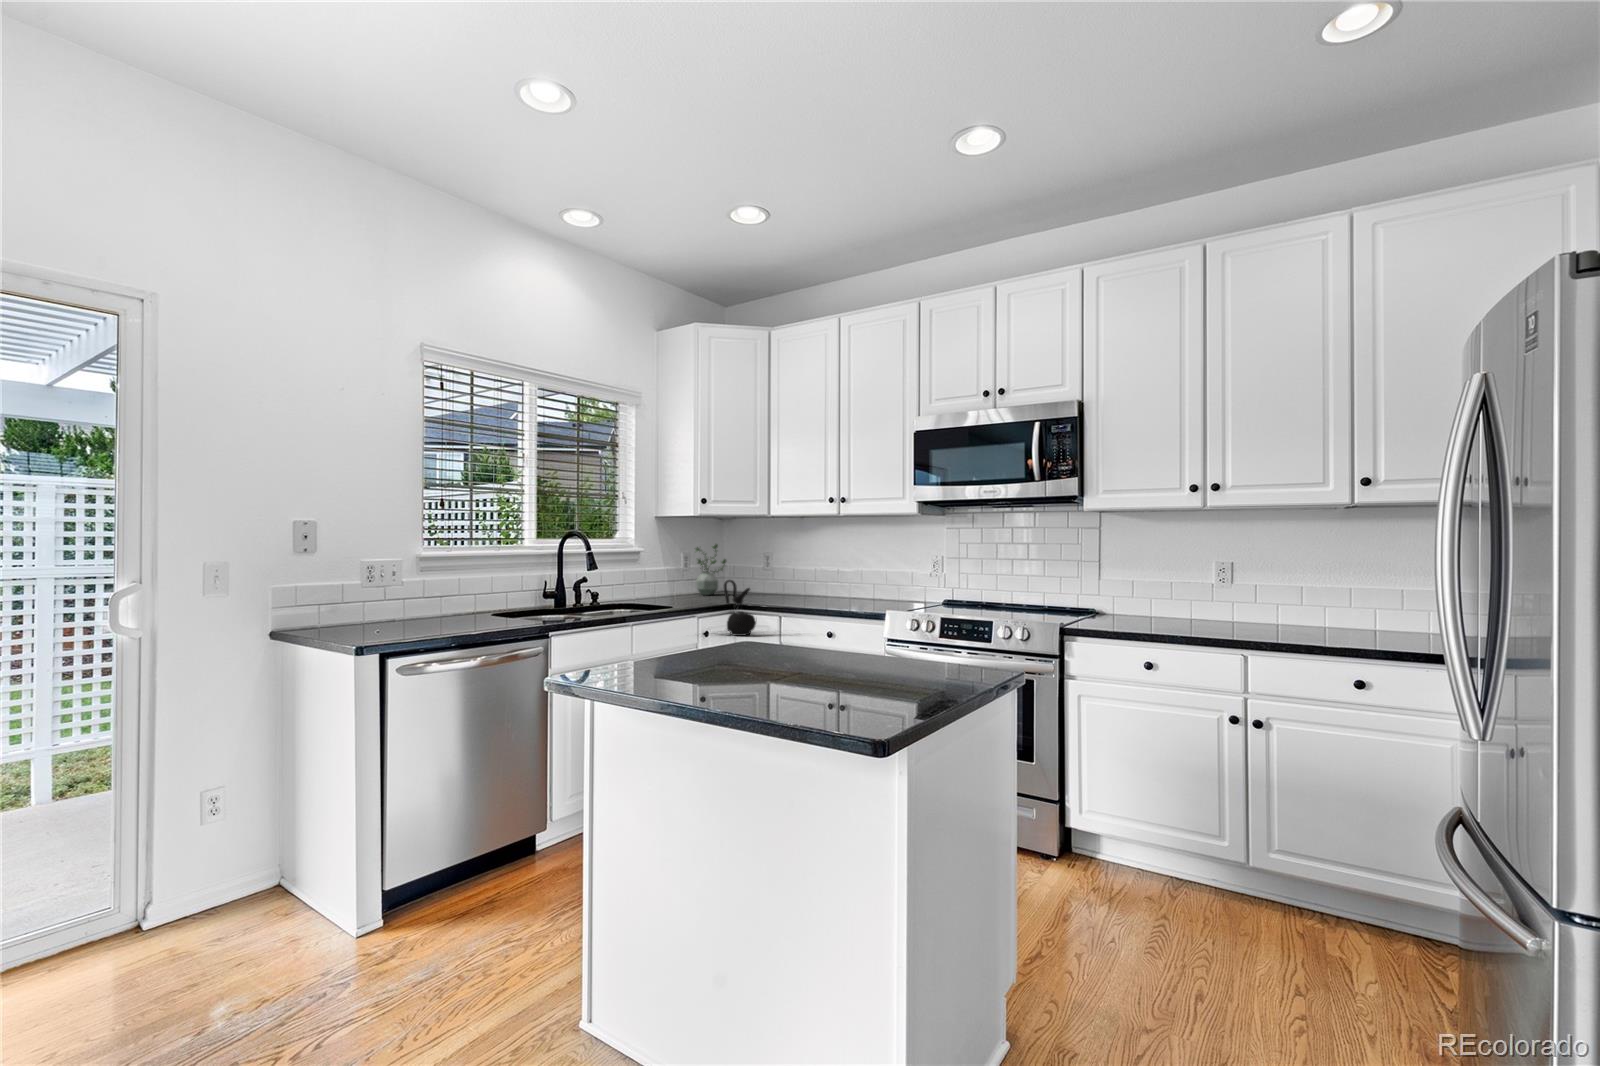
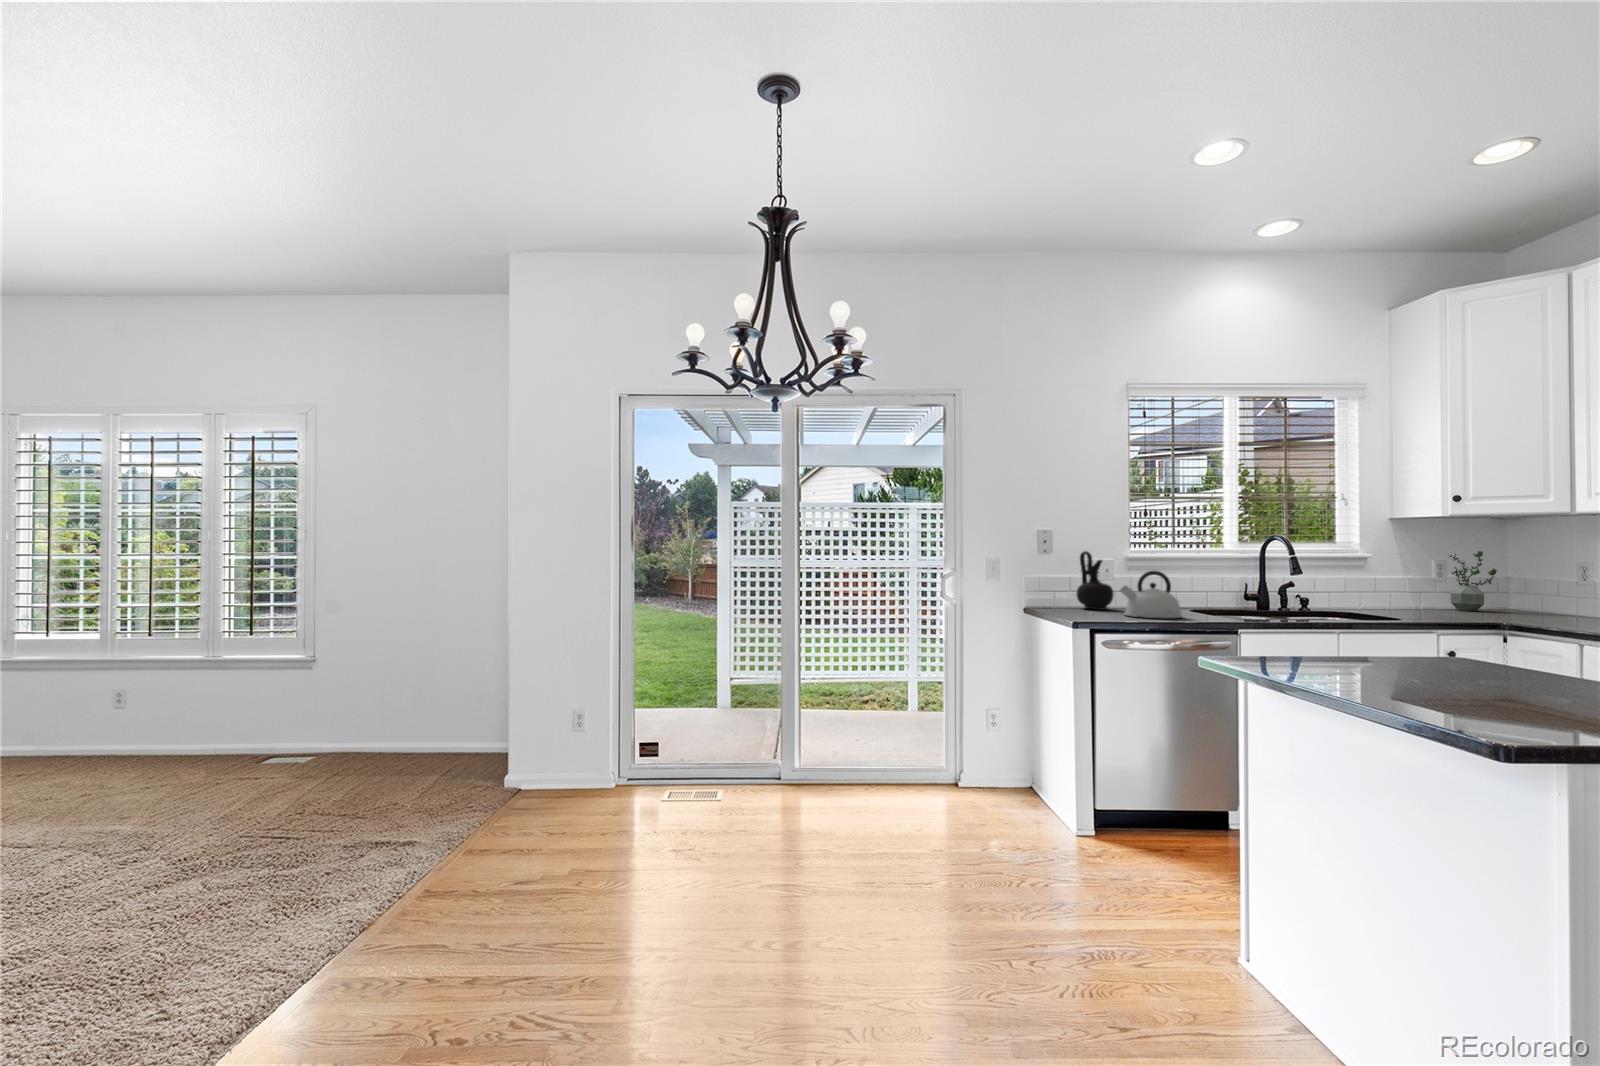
kettle: none [415,575,489,634] -> present [1120,571,1182,618]
ceramic jug: present [724,580,756,636] -> present [1077,551,1114,610]

